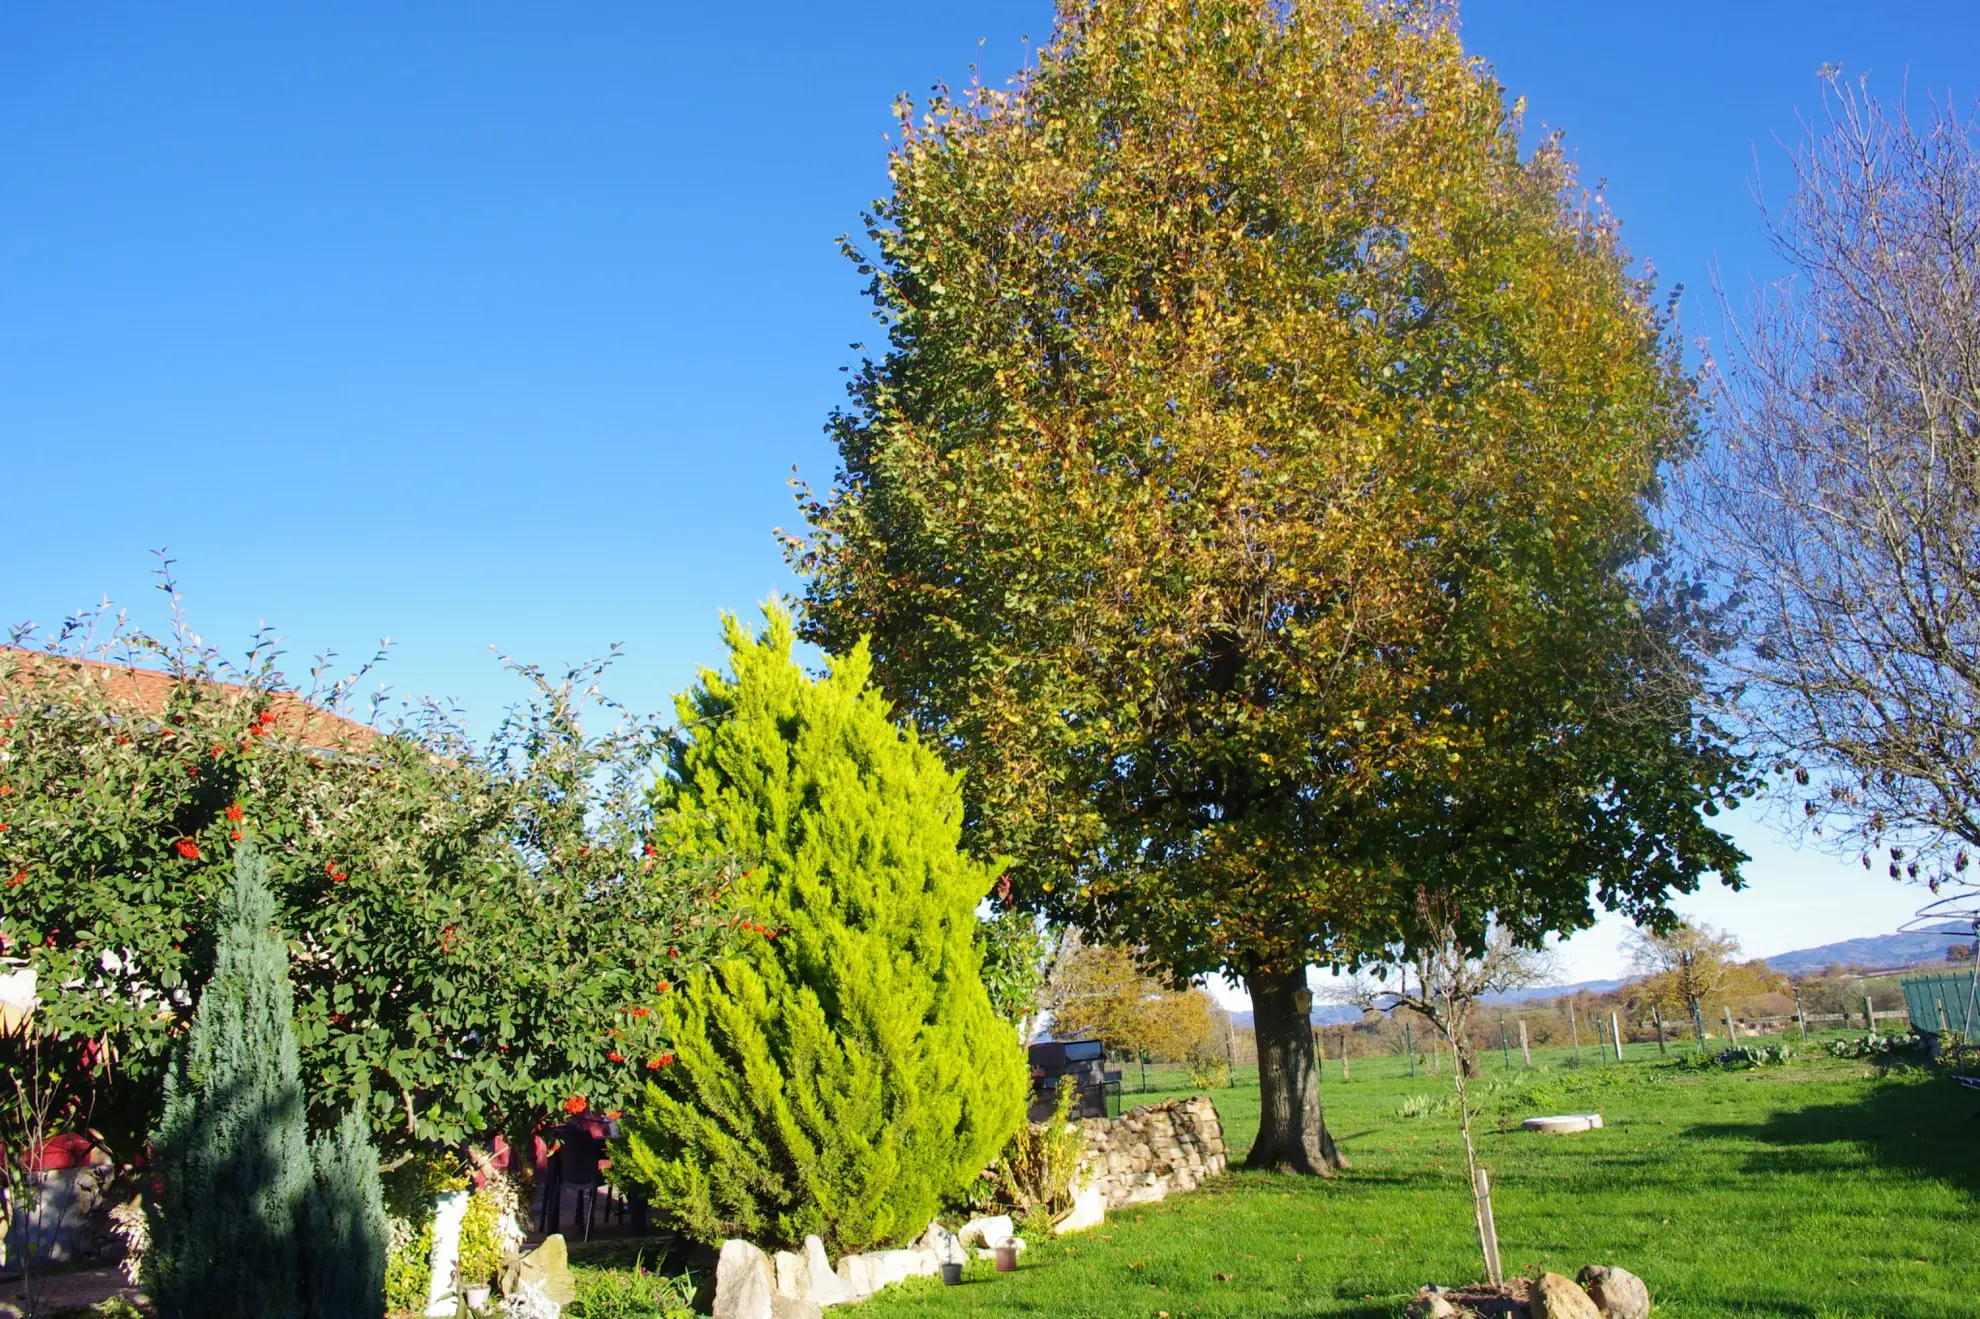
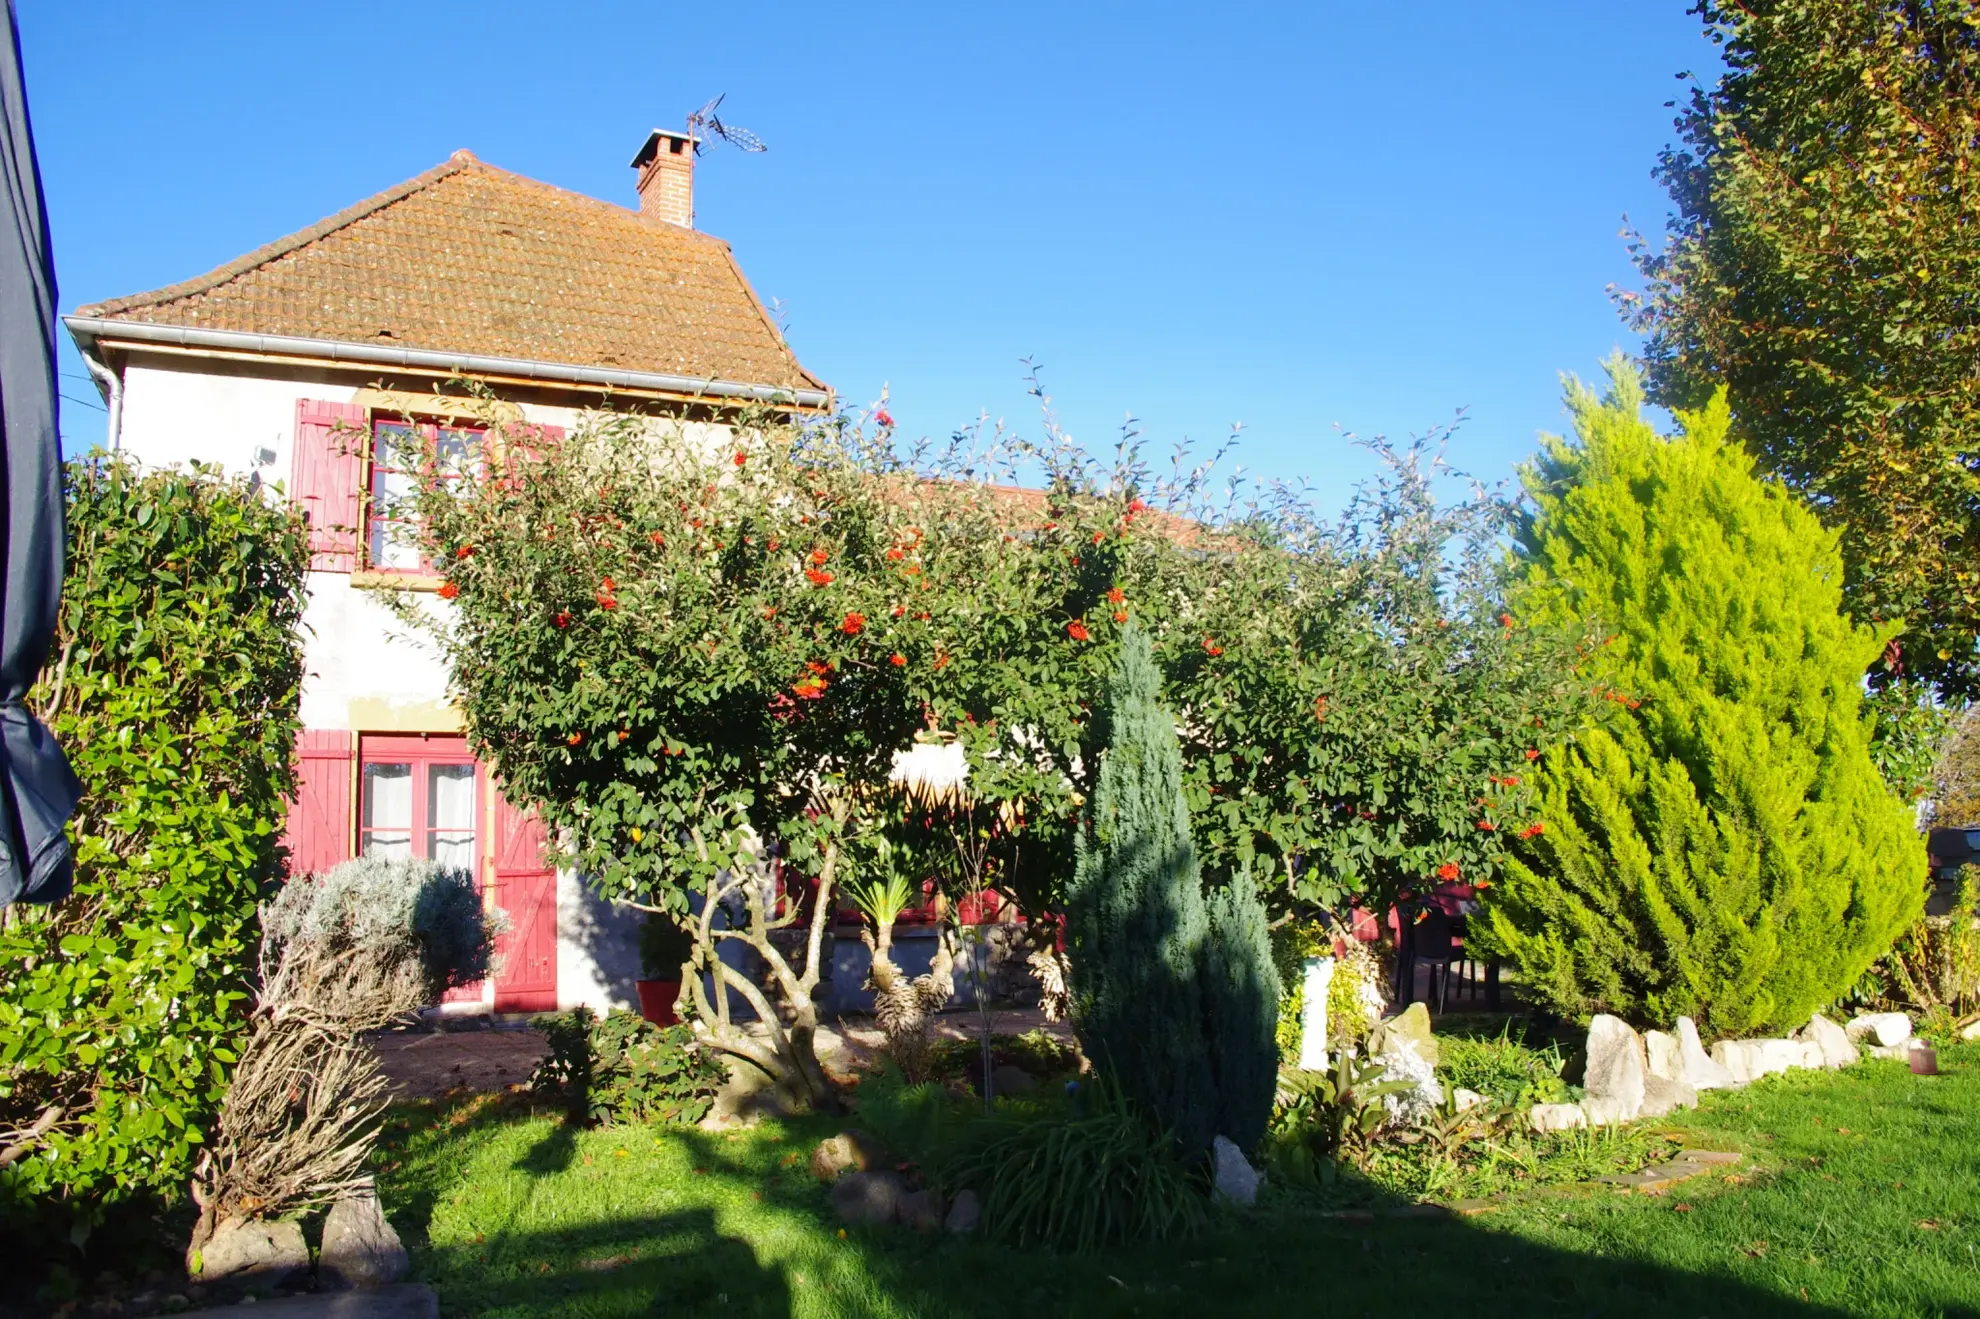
potted plant: present [936,1182,971,1285] -> none [1829,973,1881,1084]

